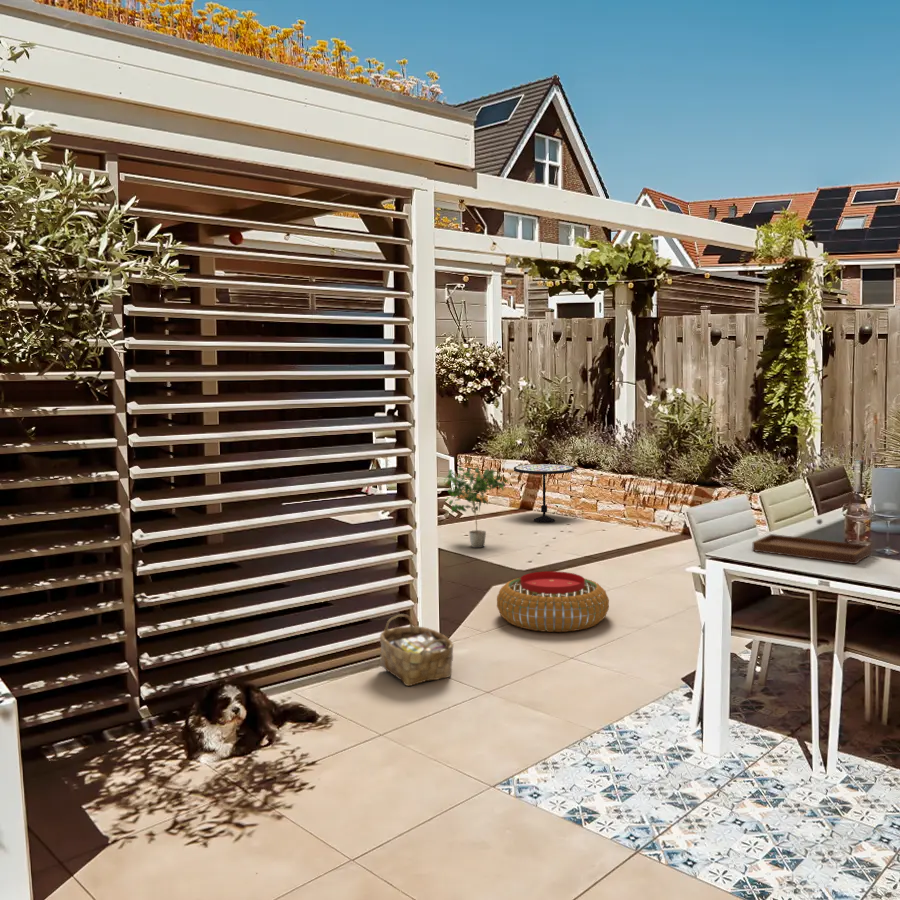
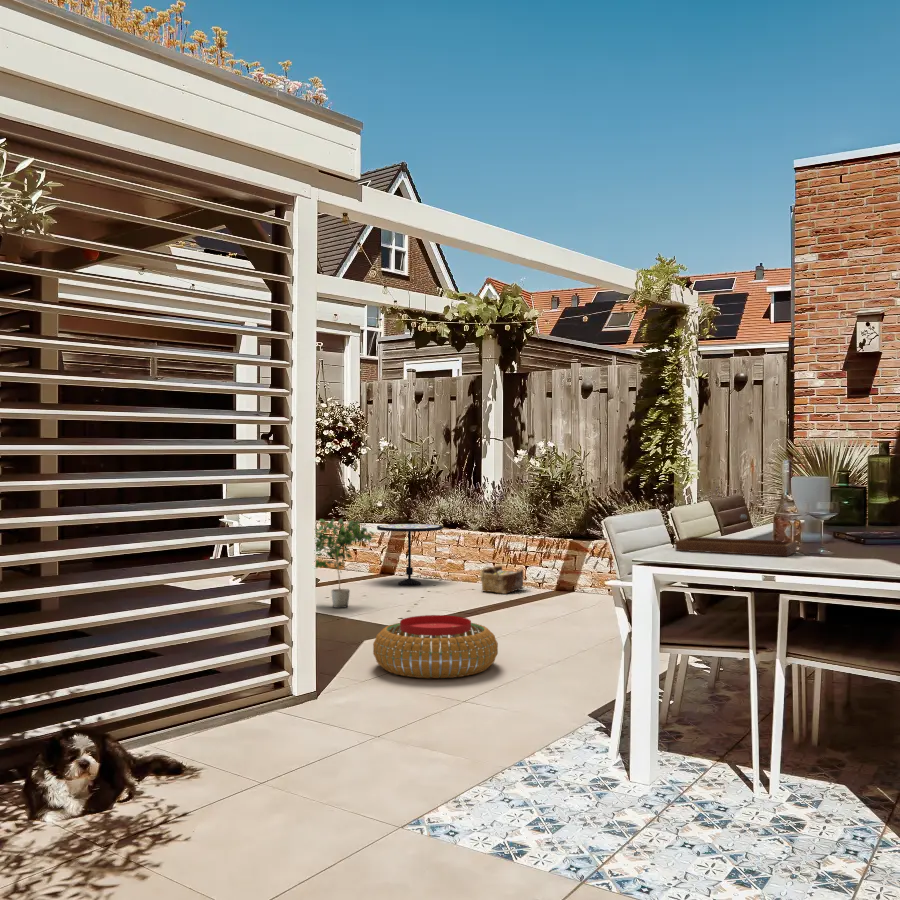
woven basket: present [380,614,453,686] -> present [480,566,524,594]

